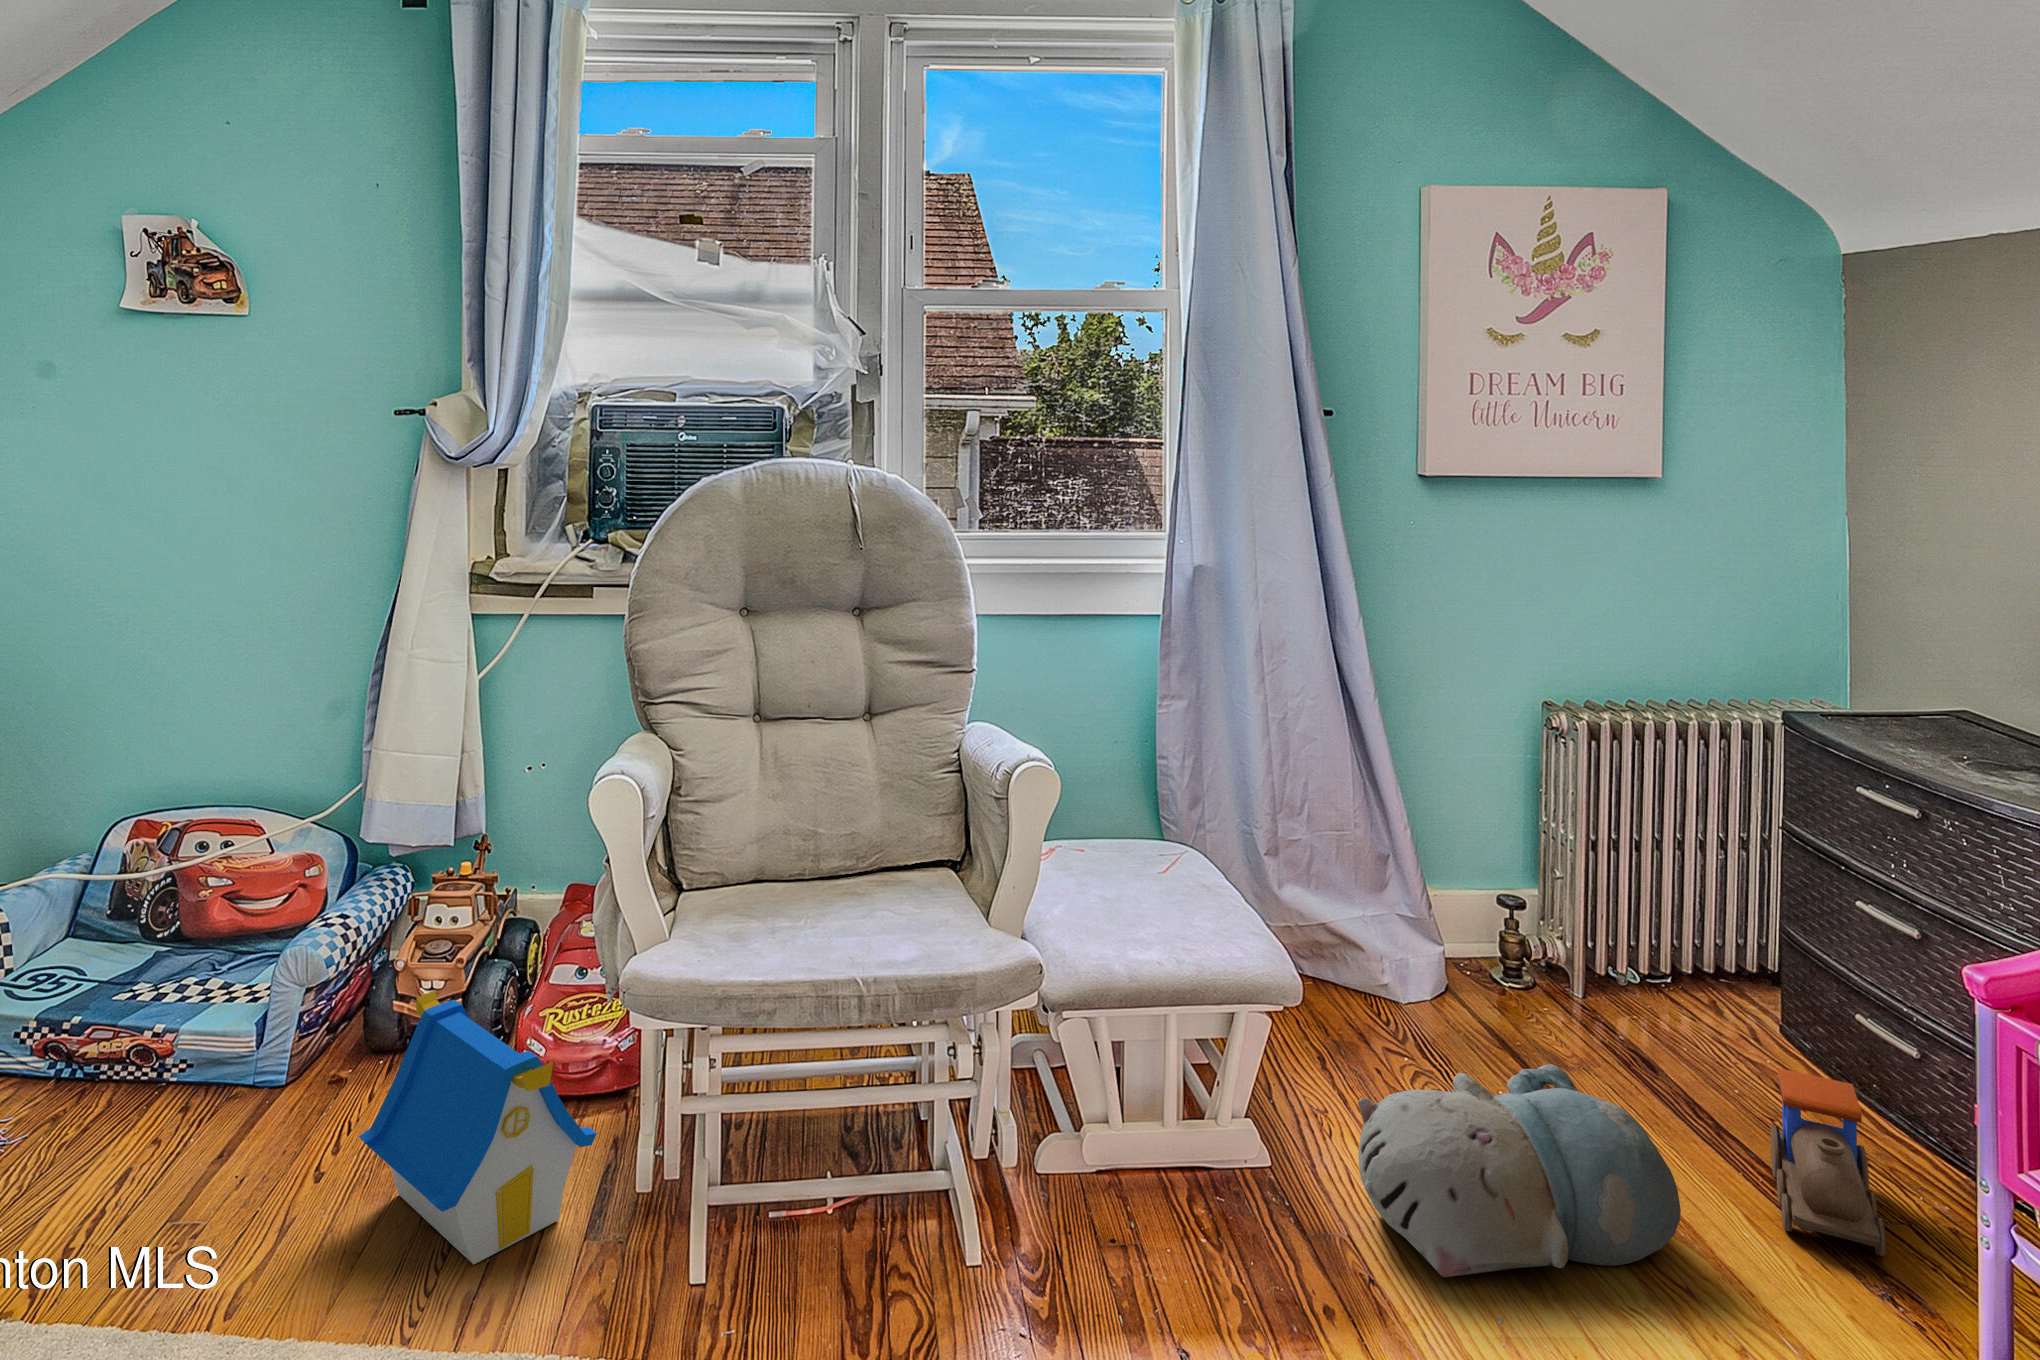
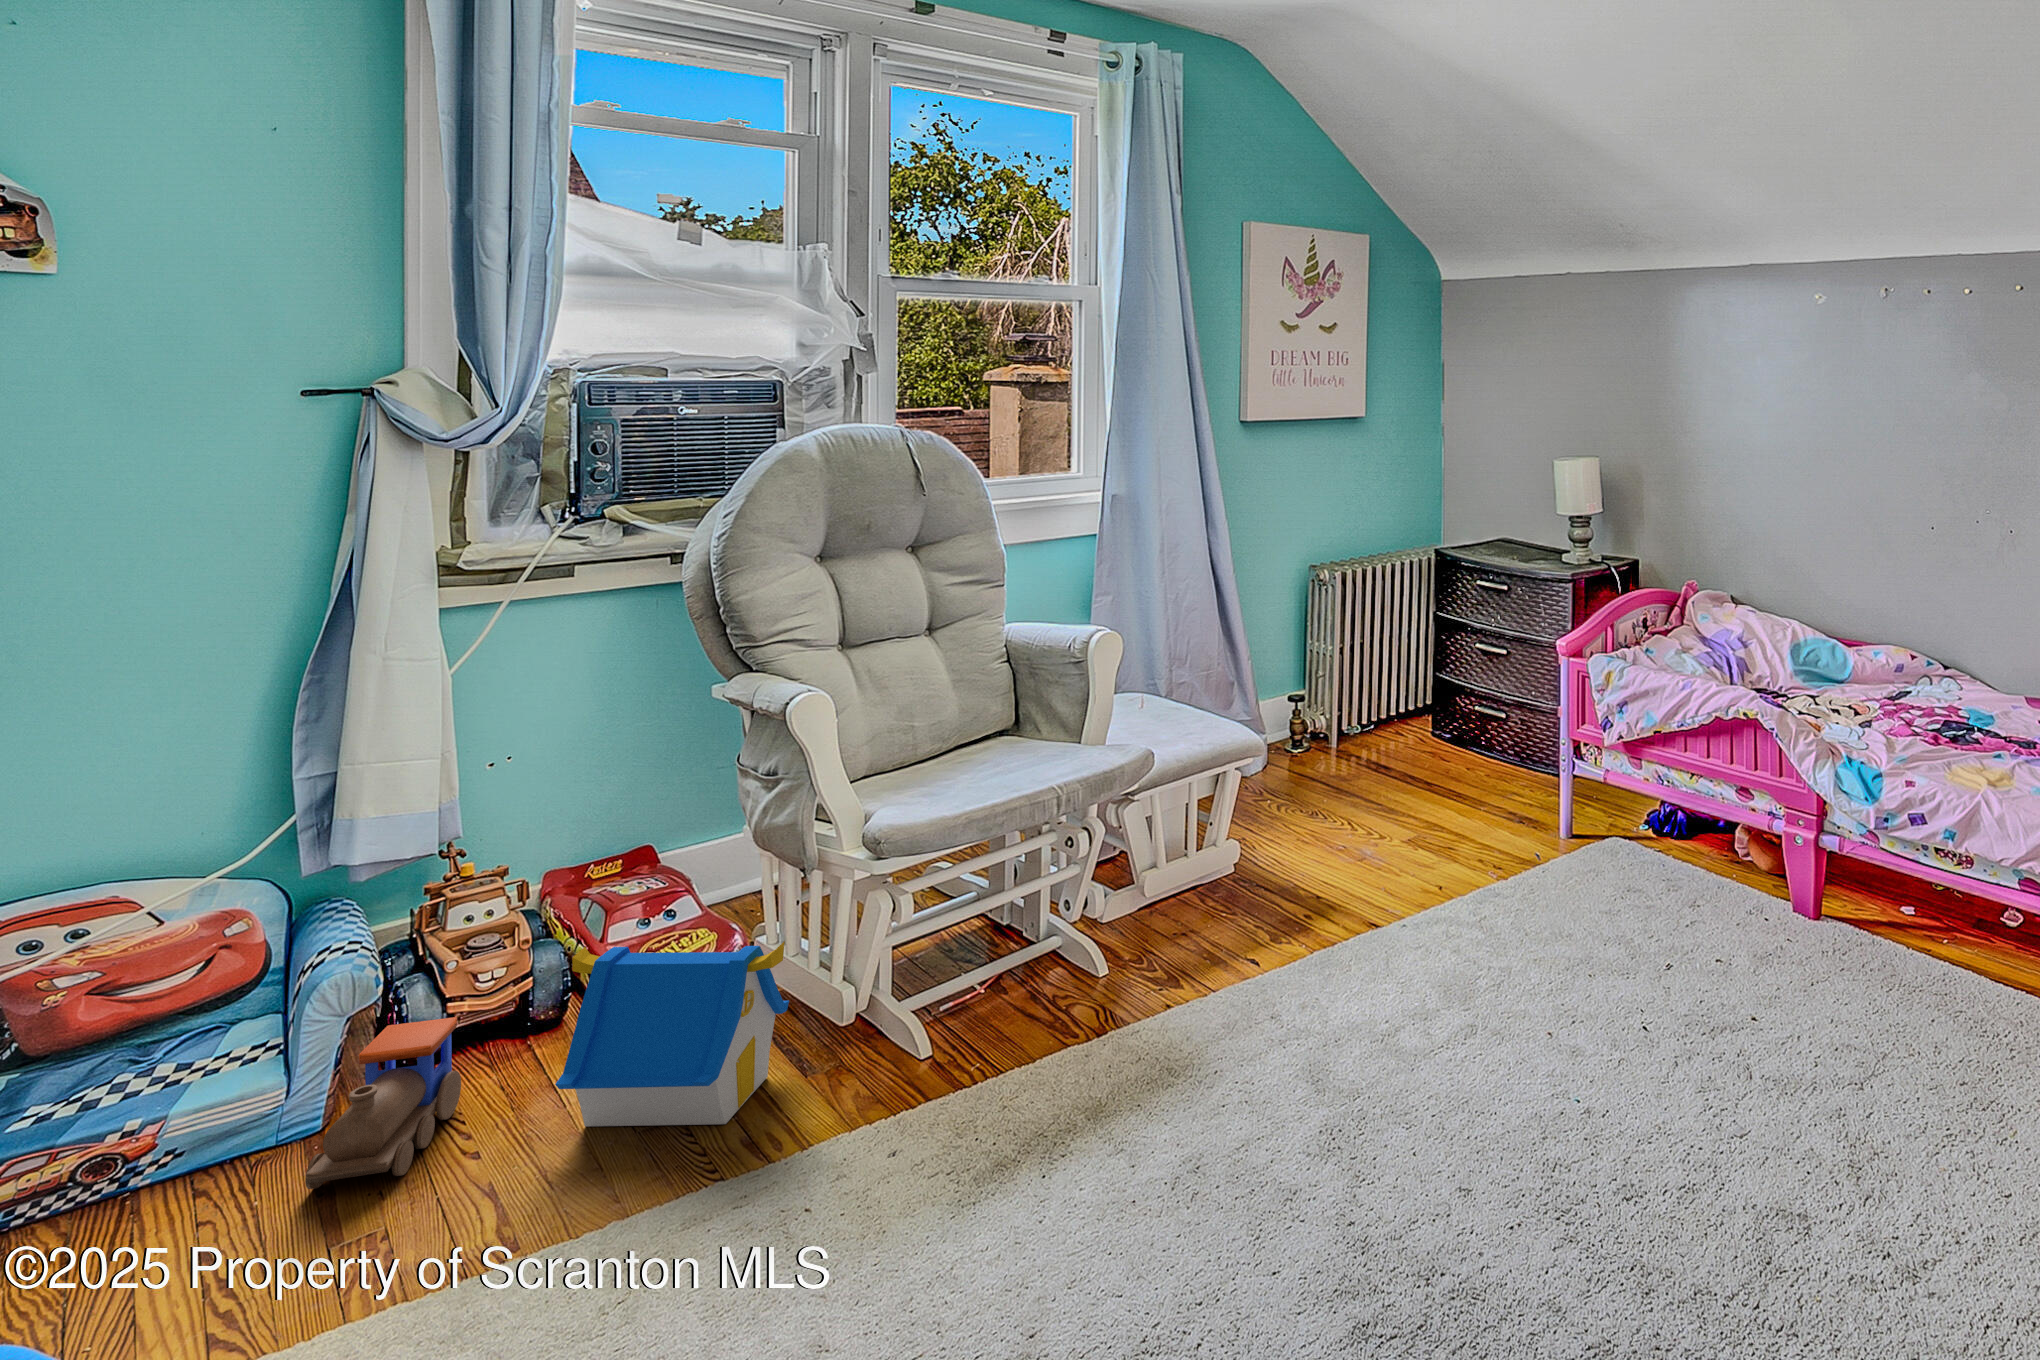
plush toy: present [1358,1064,1681,1277] -> none [1286,762,1445,881]
toy train: present [1771,1068,1886,1256] -> present [305,1017,461,1189]

